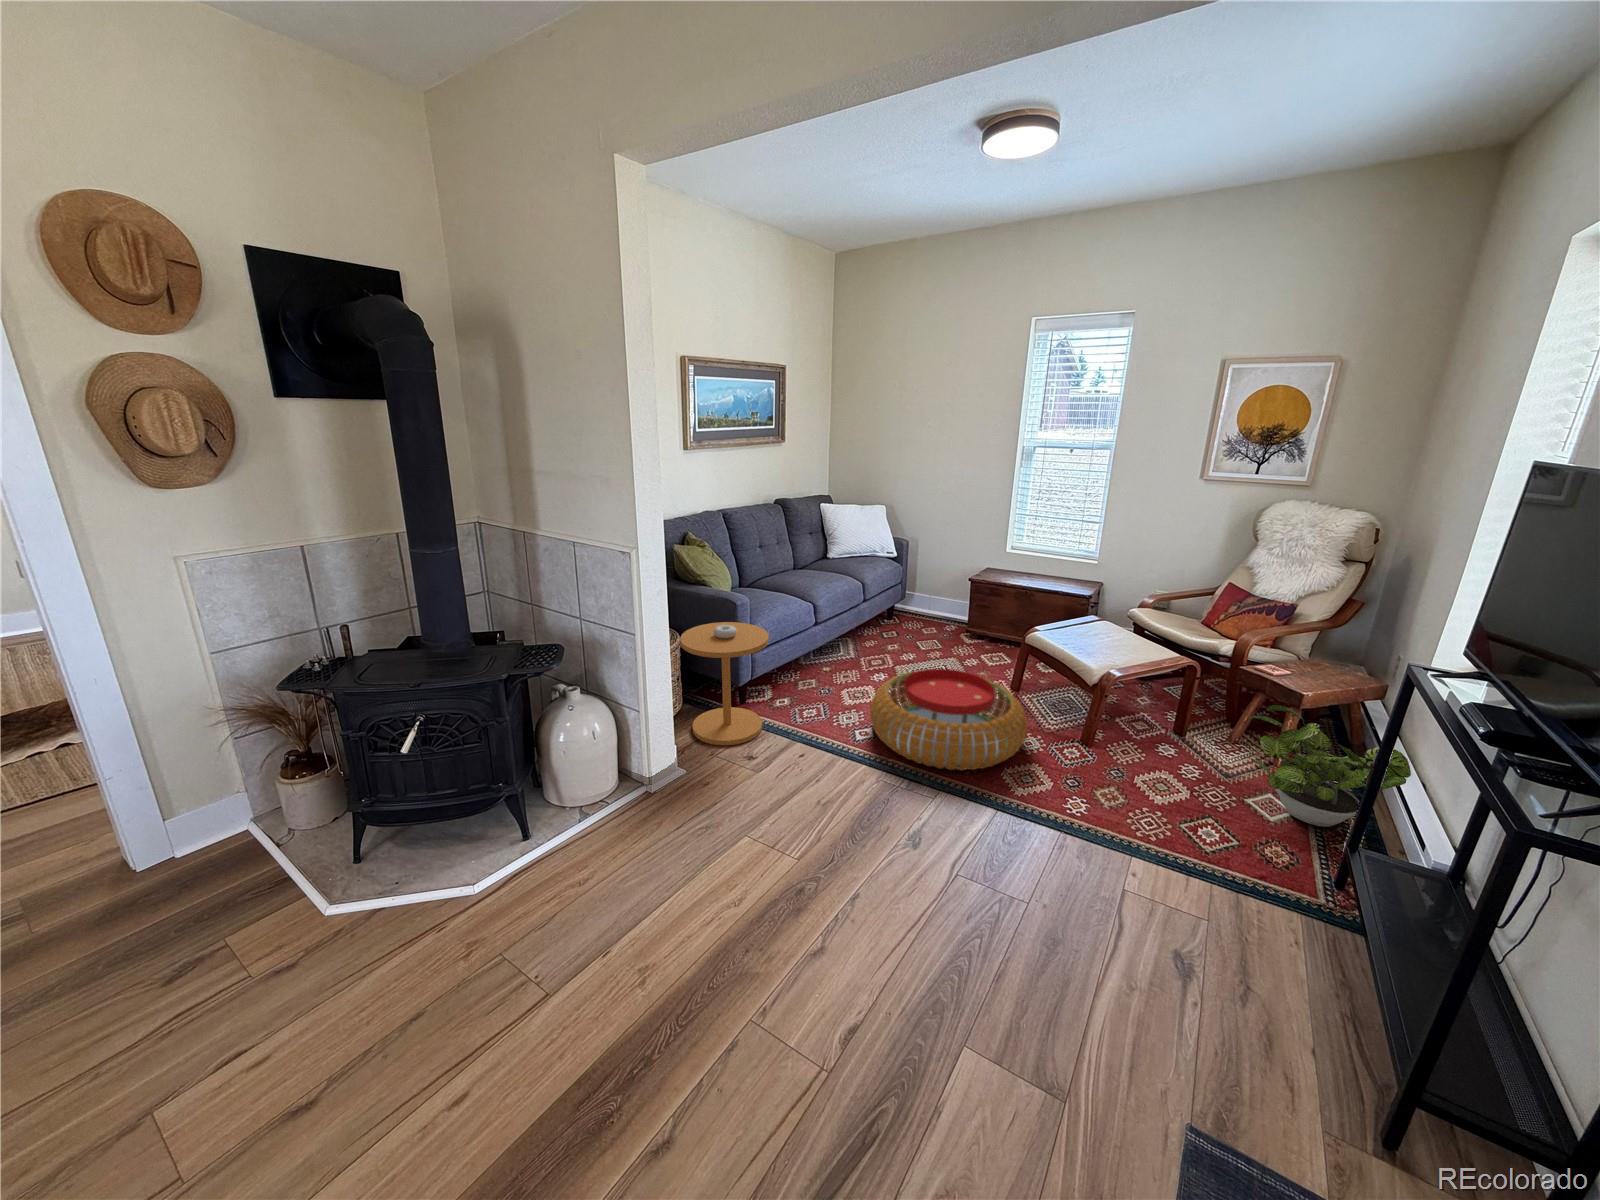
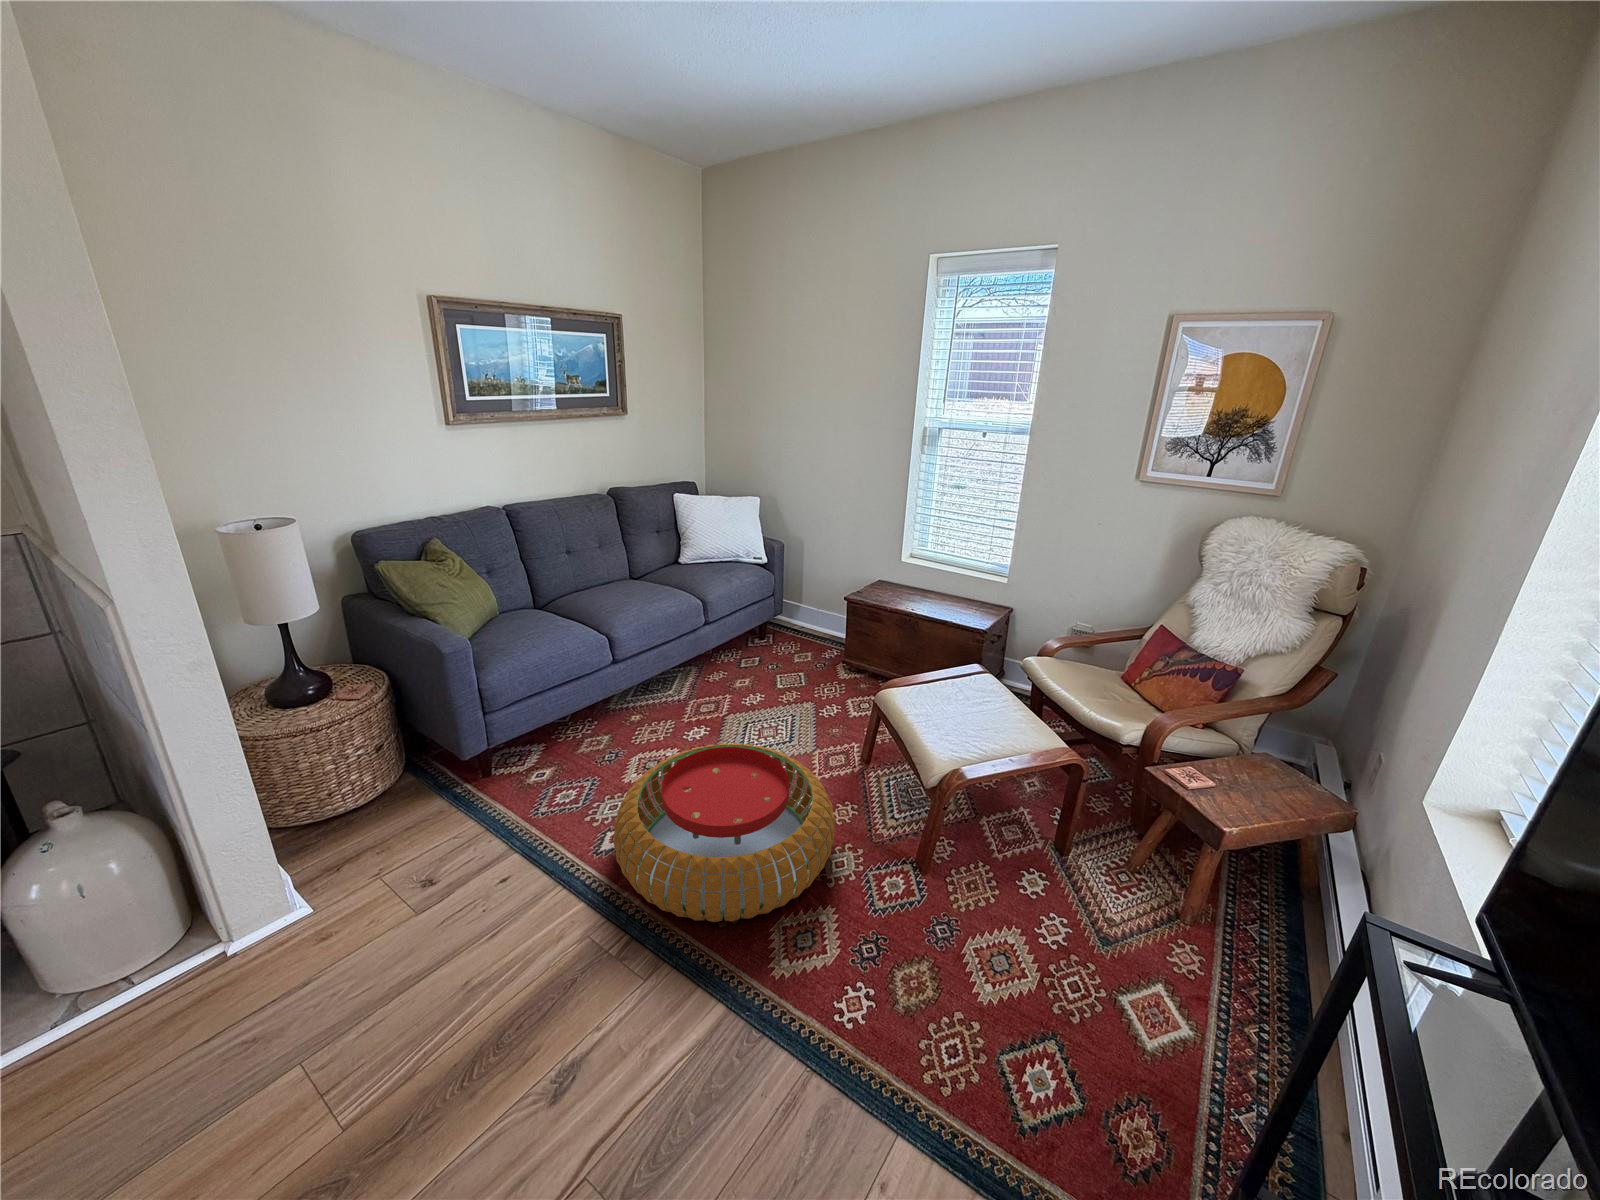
side table: present [680,622,769,745] -> none [325,675,483,860]
potted plant: present [1246,705,1411,827] -> none [1126,862,1368,1065]

